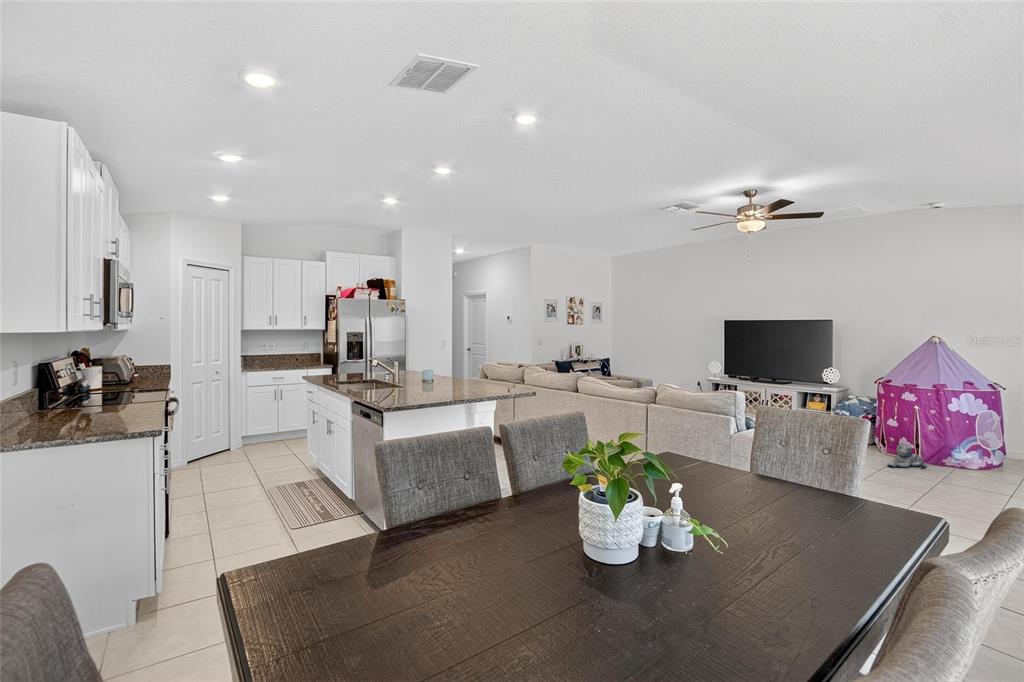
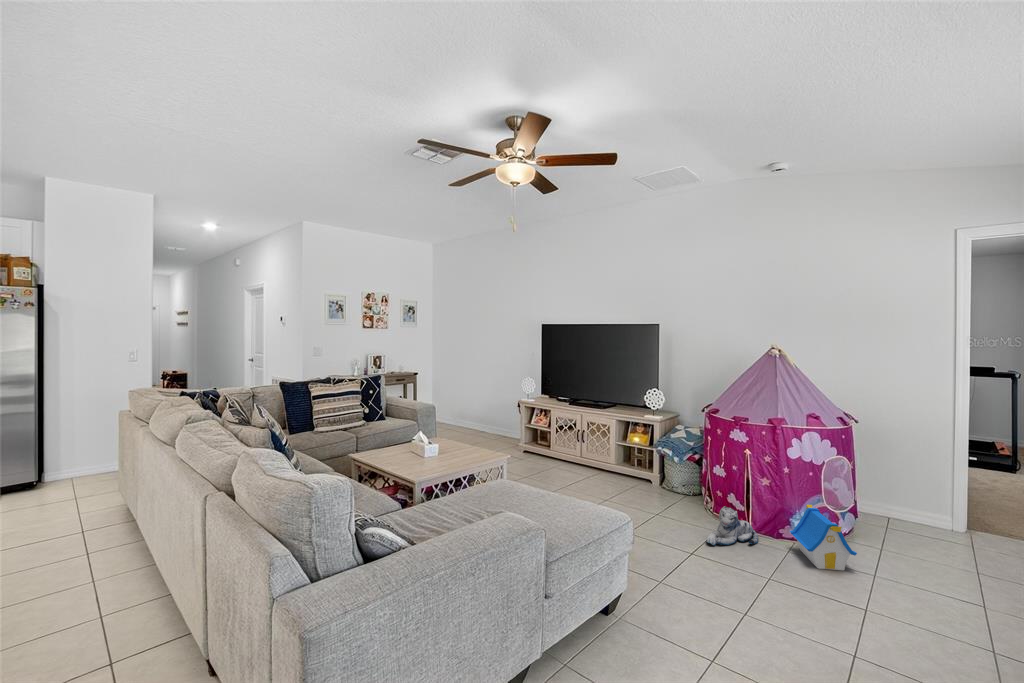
toy house: none [951,442,1004,481] -> present [790,505,857,570]

